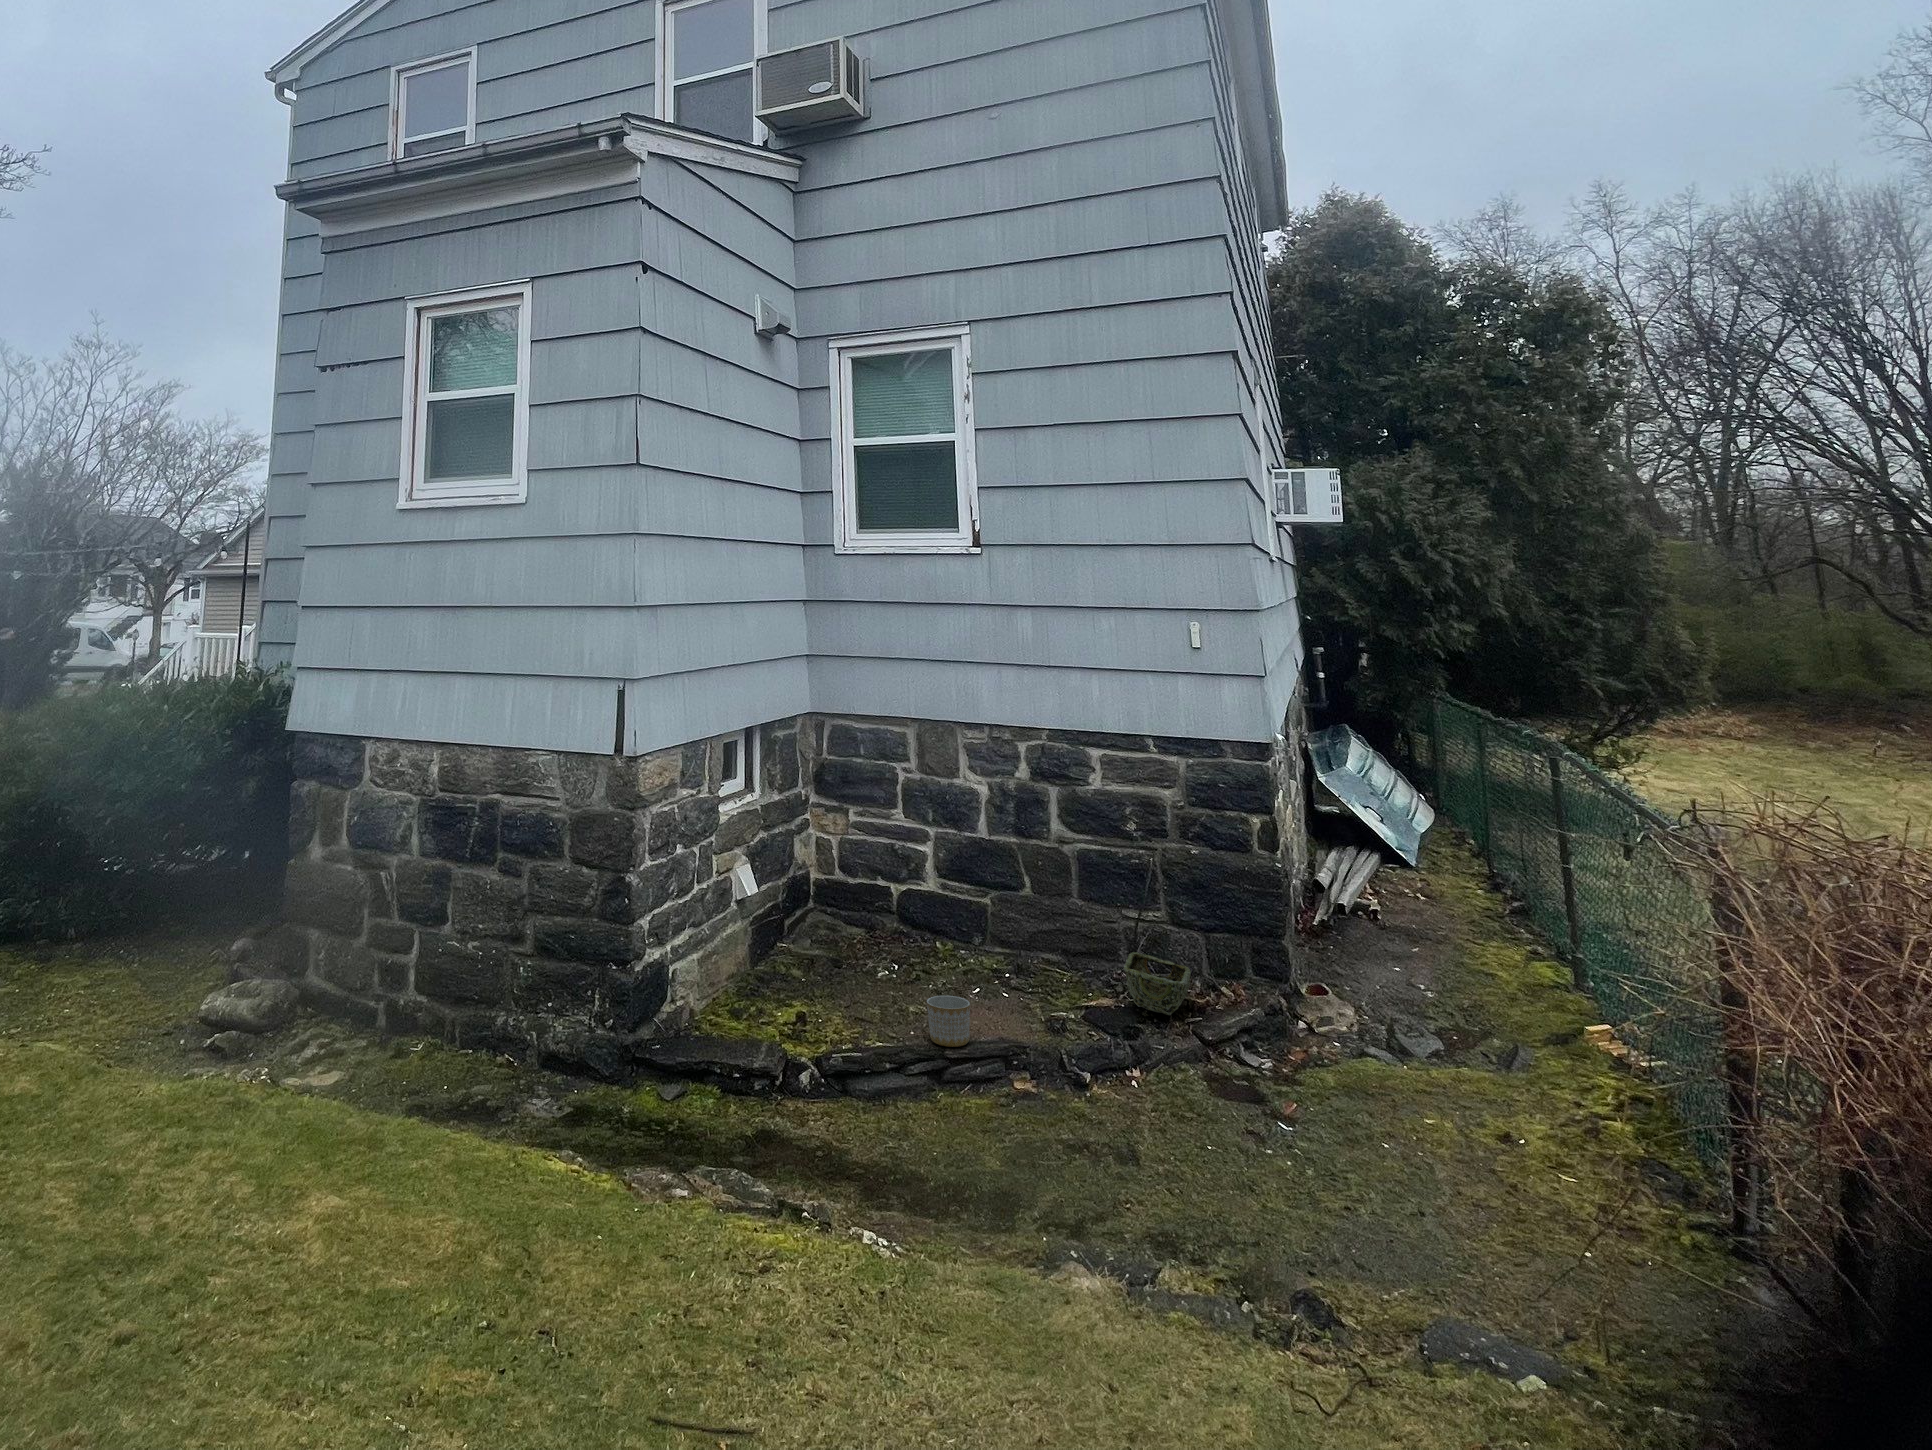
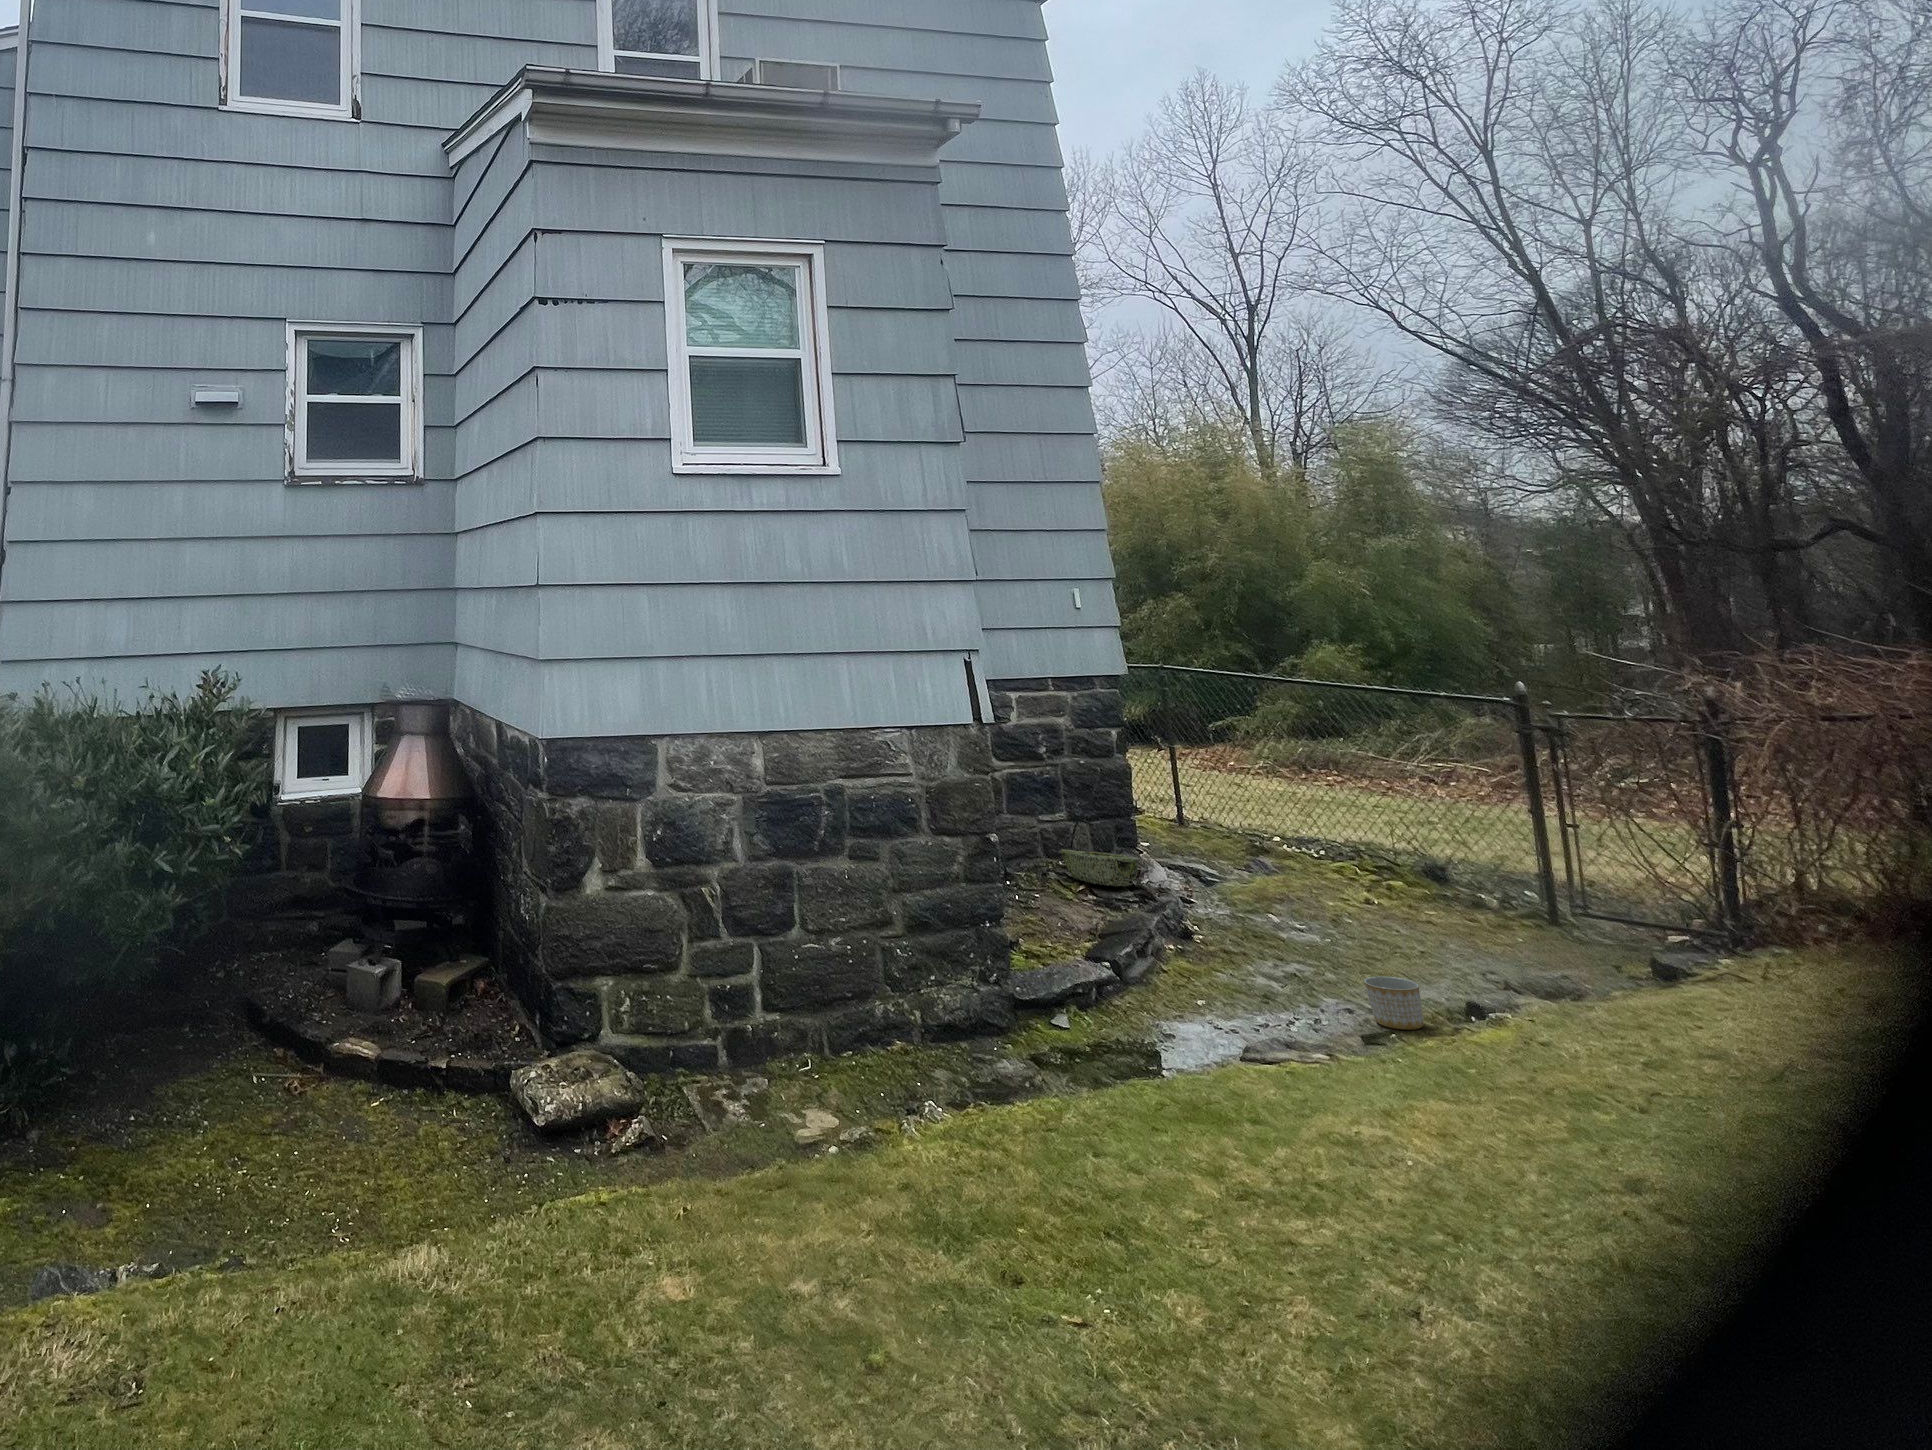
planter: present [927,996,970,1047] -> present [1364,977,1424,1030]

